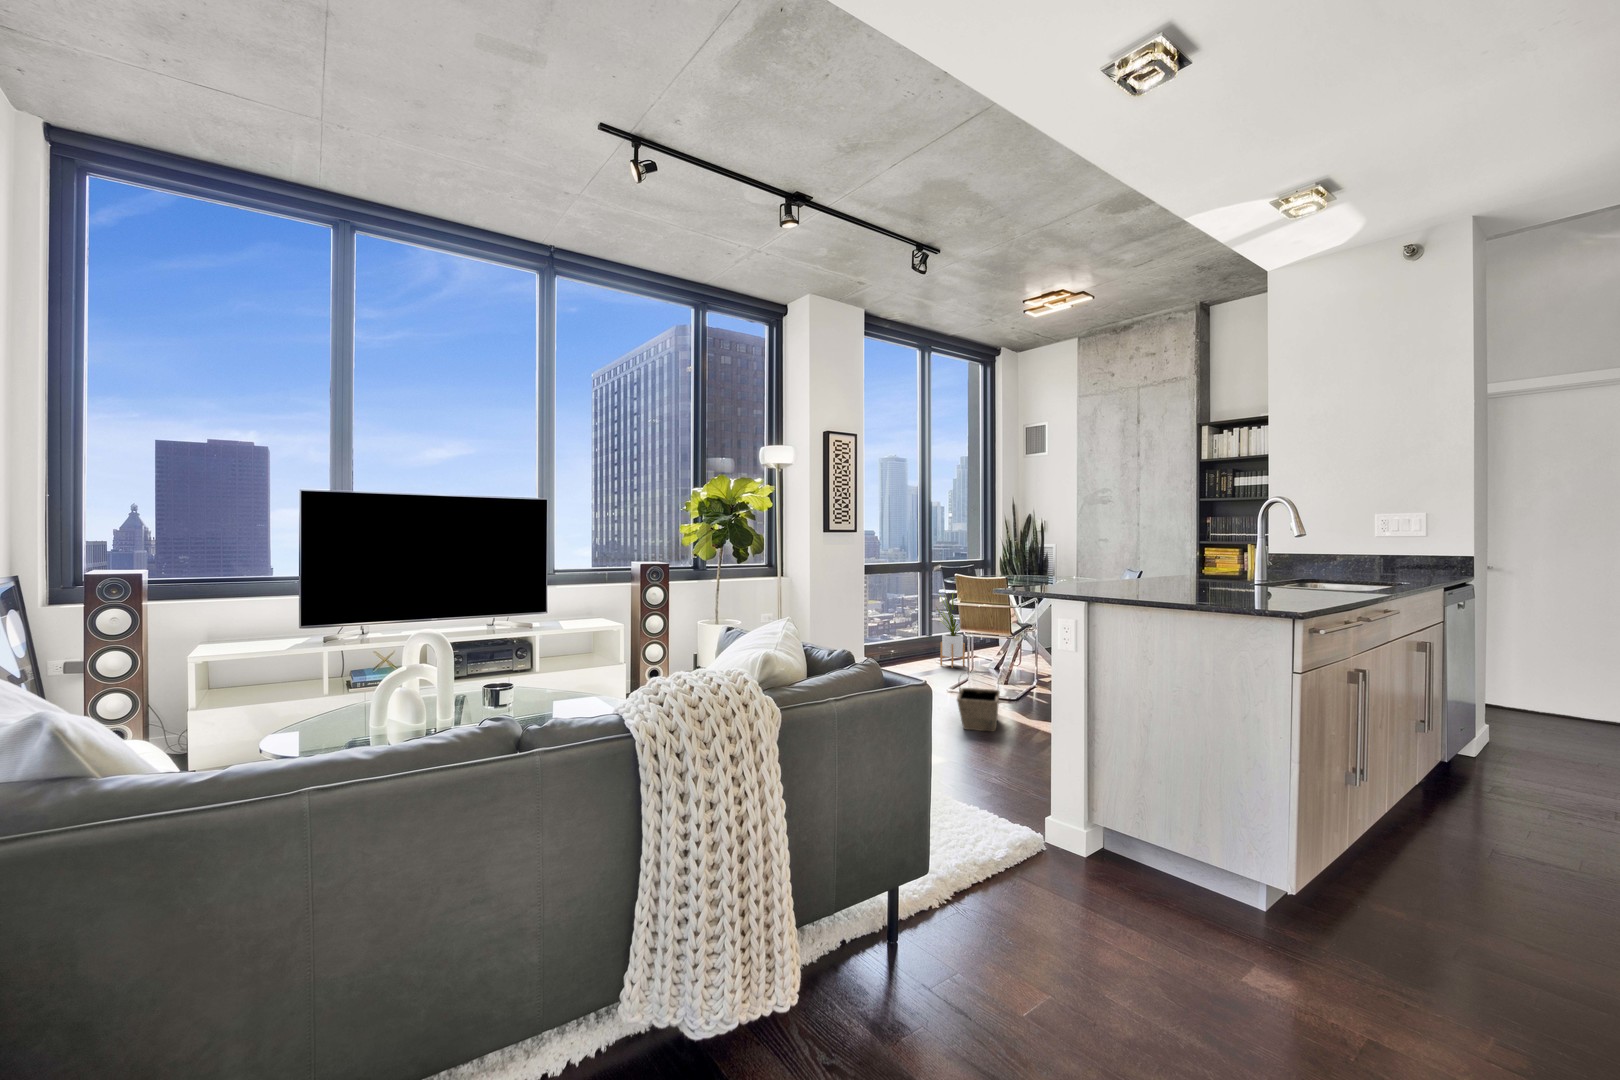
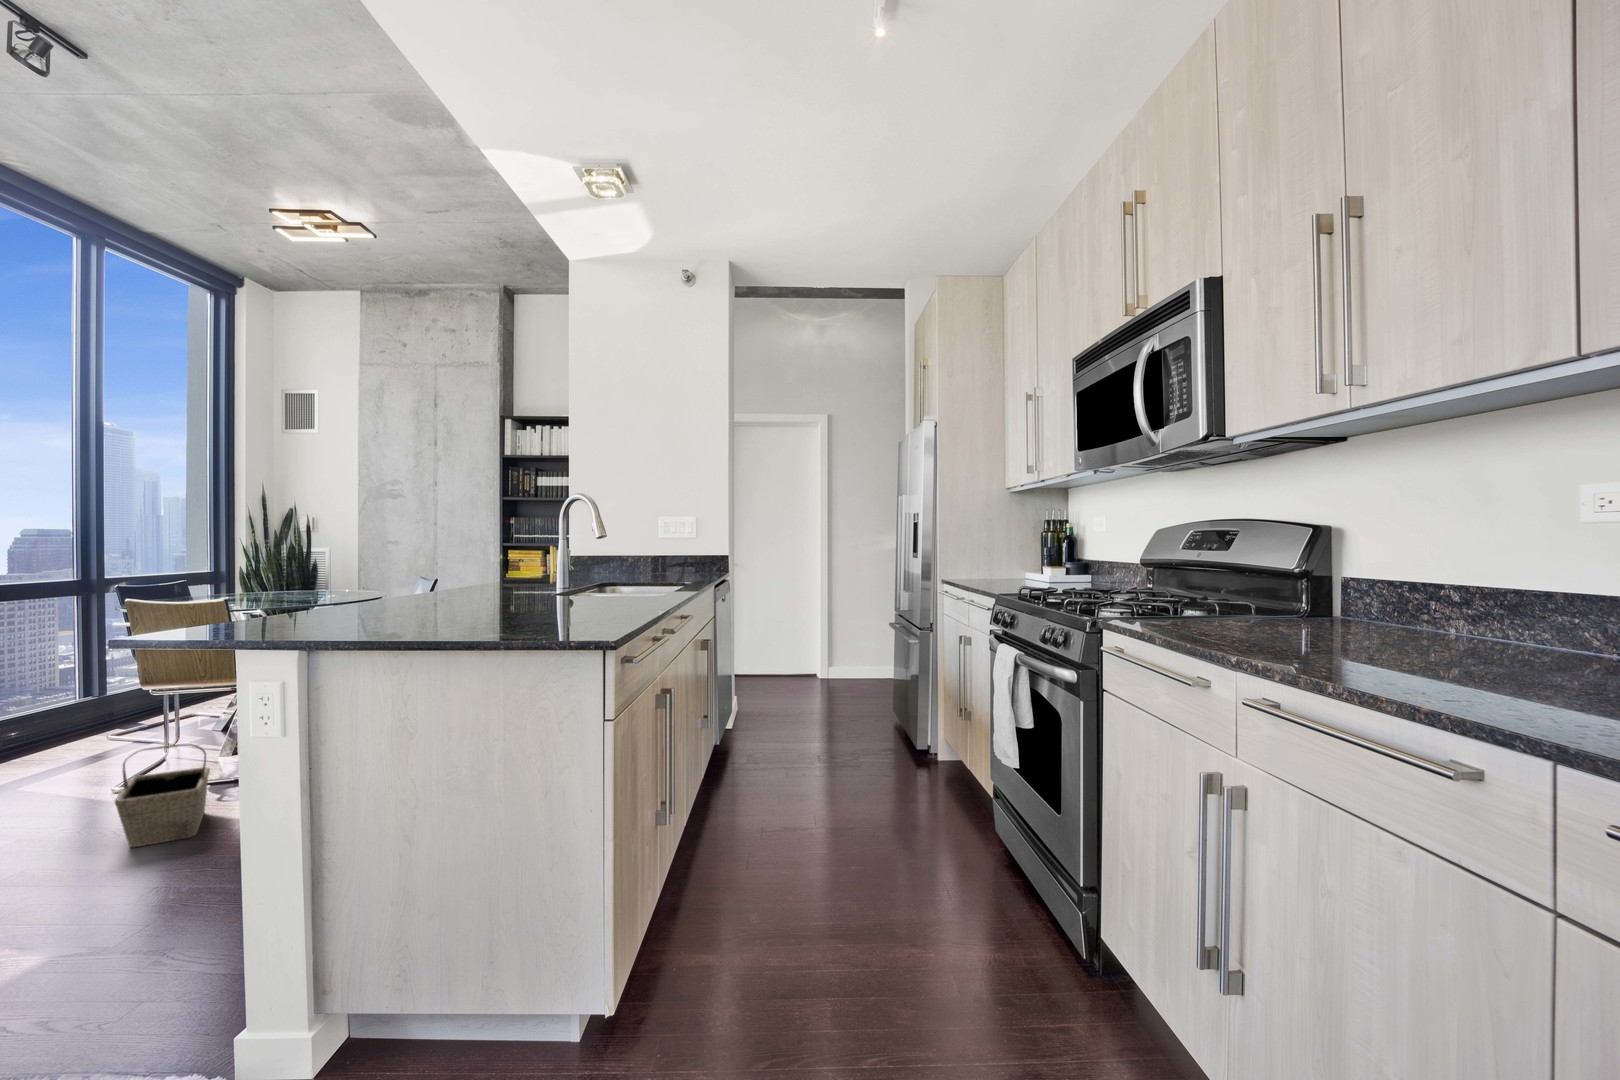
house plant: present [936,593,965,668] -> none [97,610,187,738]

